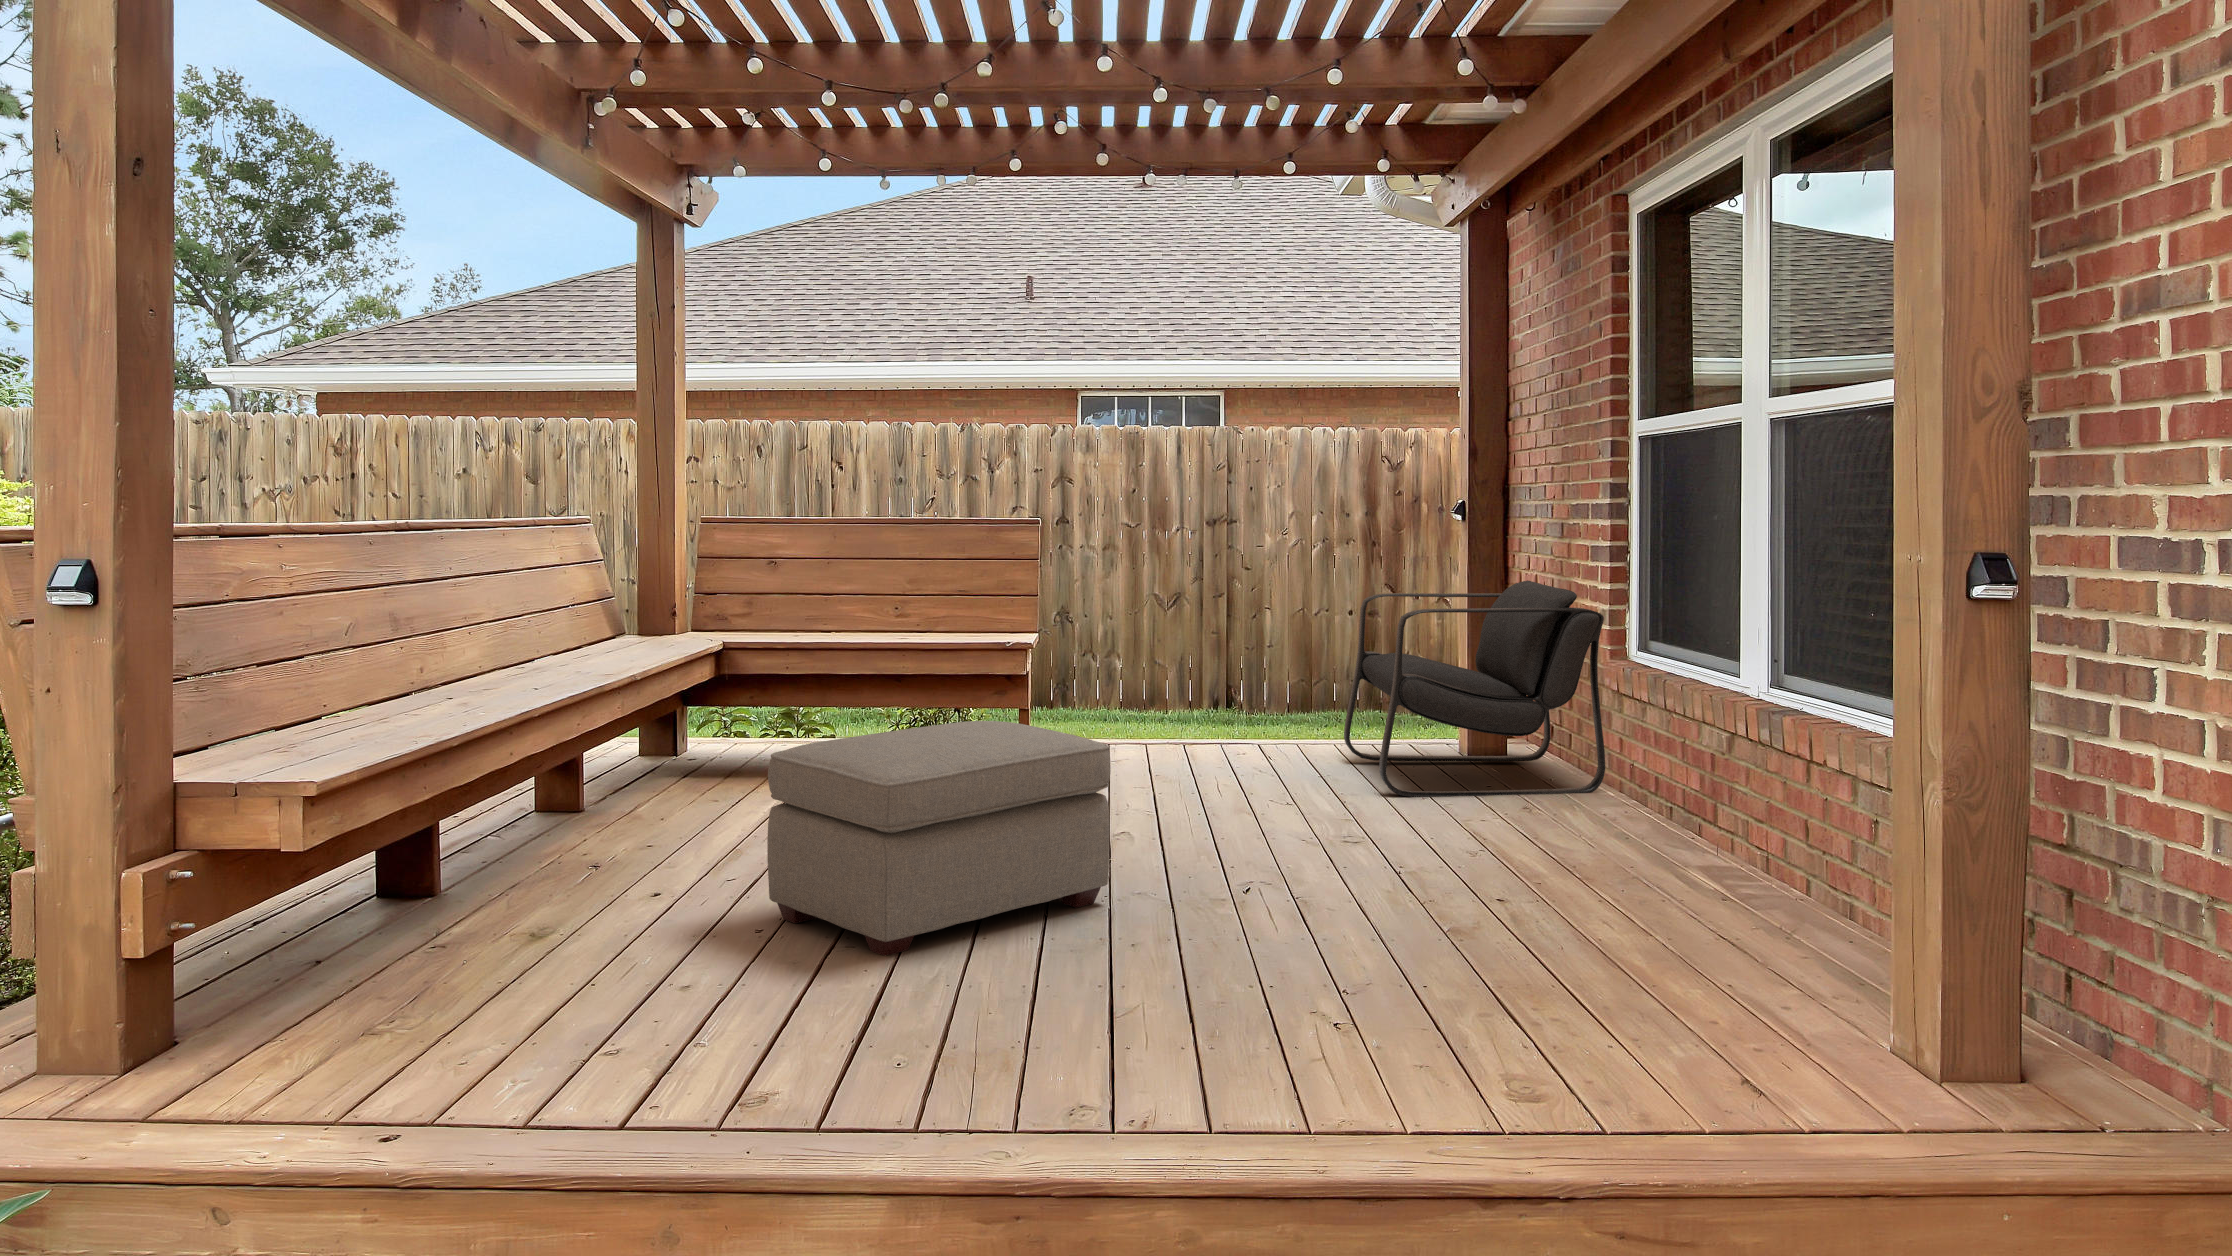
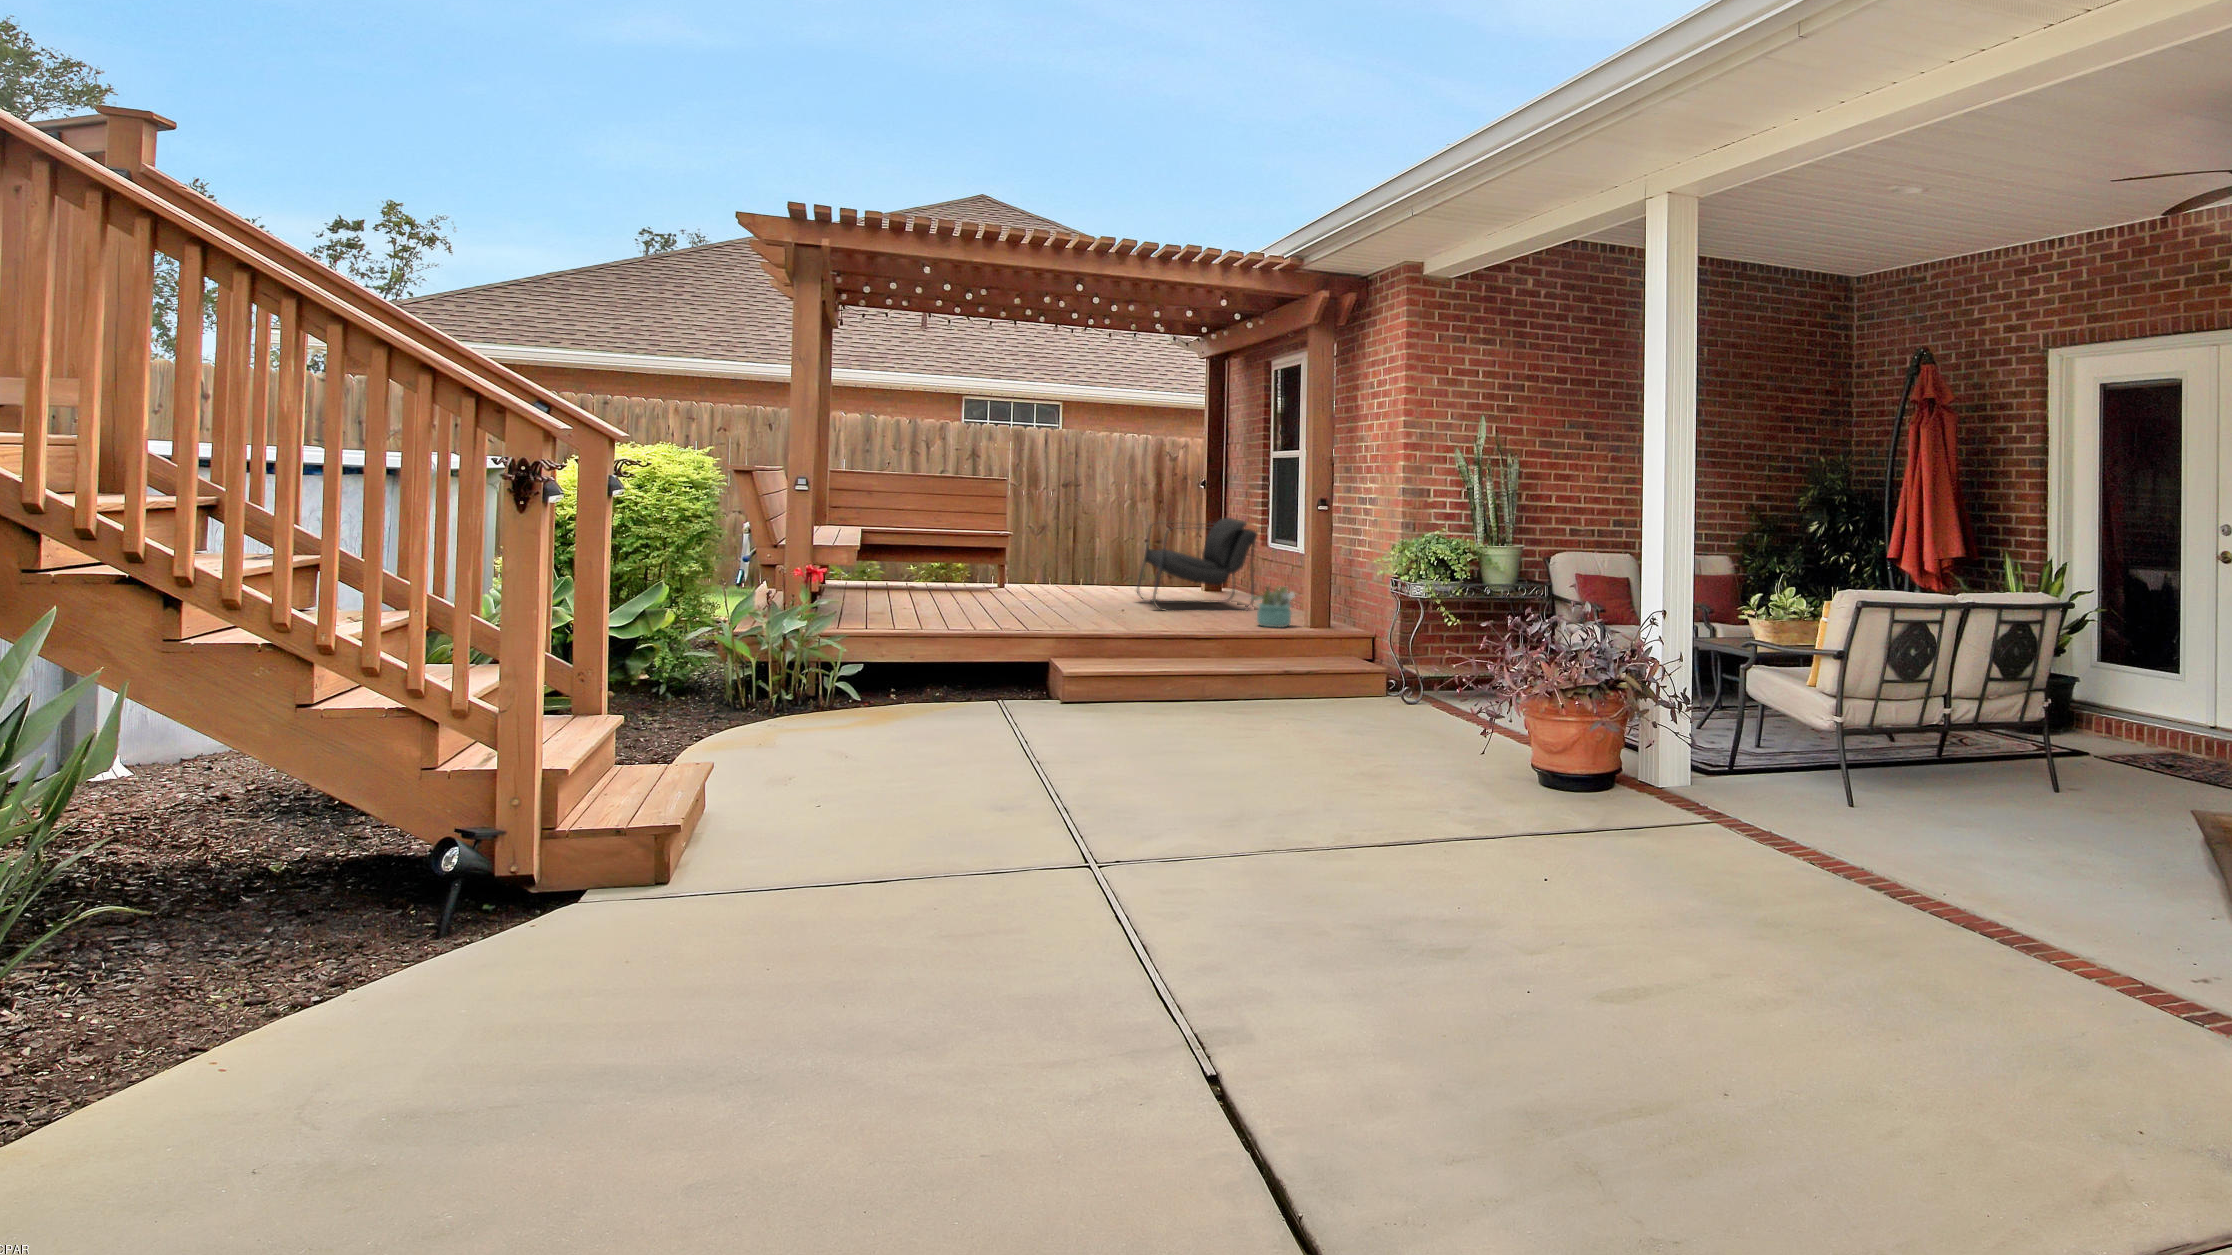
ottoman: present [767,721,1111,956] -> none [899,561,1044,640]
decorative plant: none [1623,765,1753,881] -> present [1251,587,1294,628]

